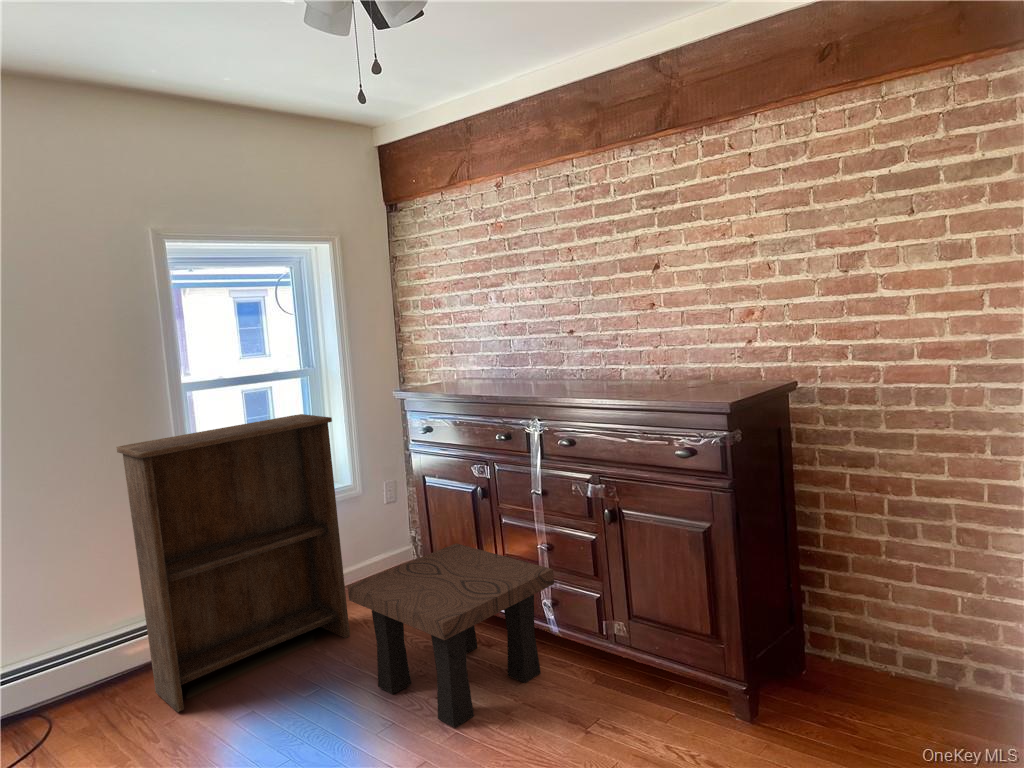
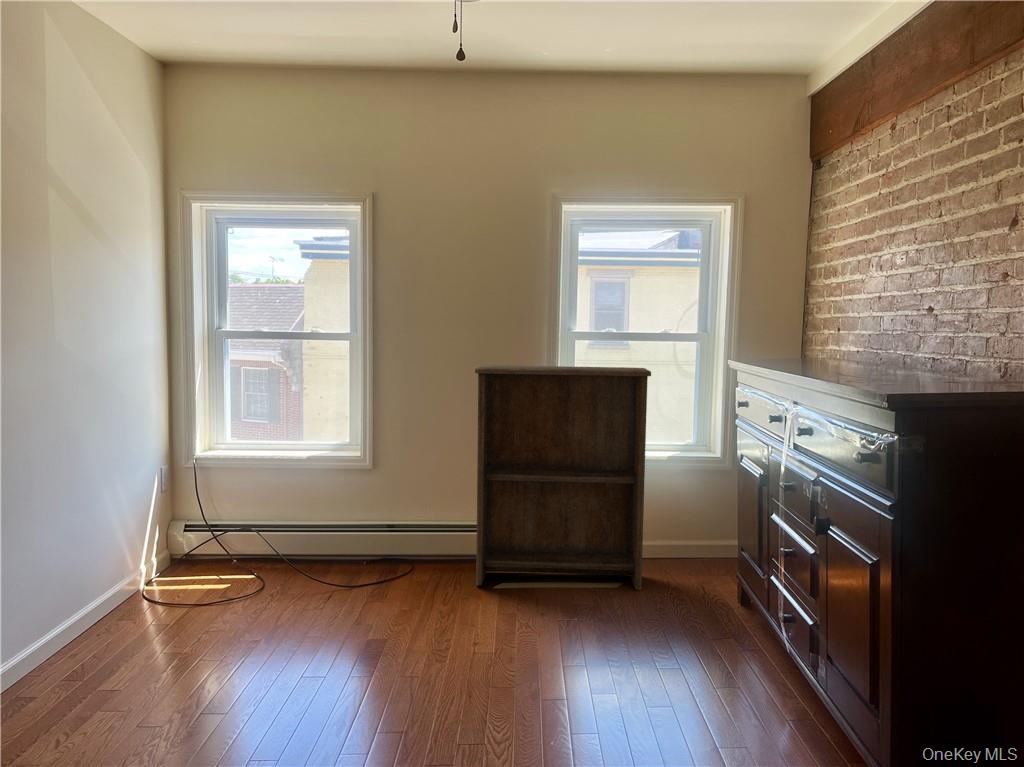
side table: present [348,543,554,728] -> none [596,523,777,682]

